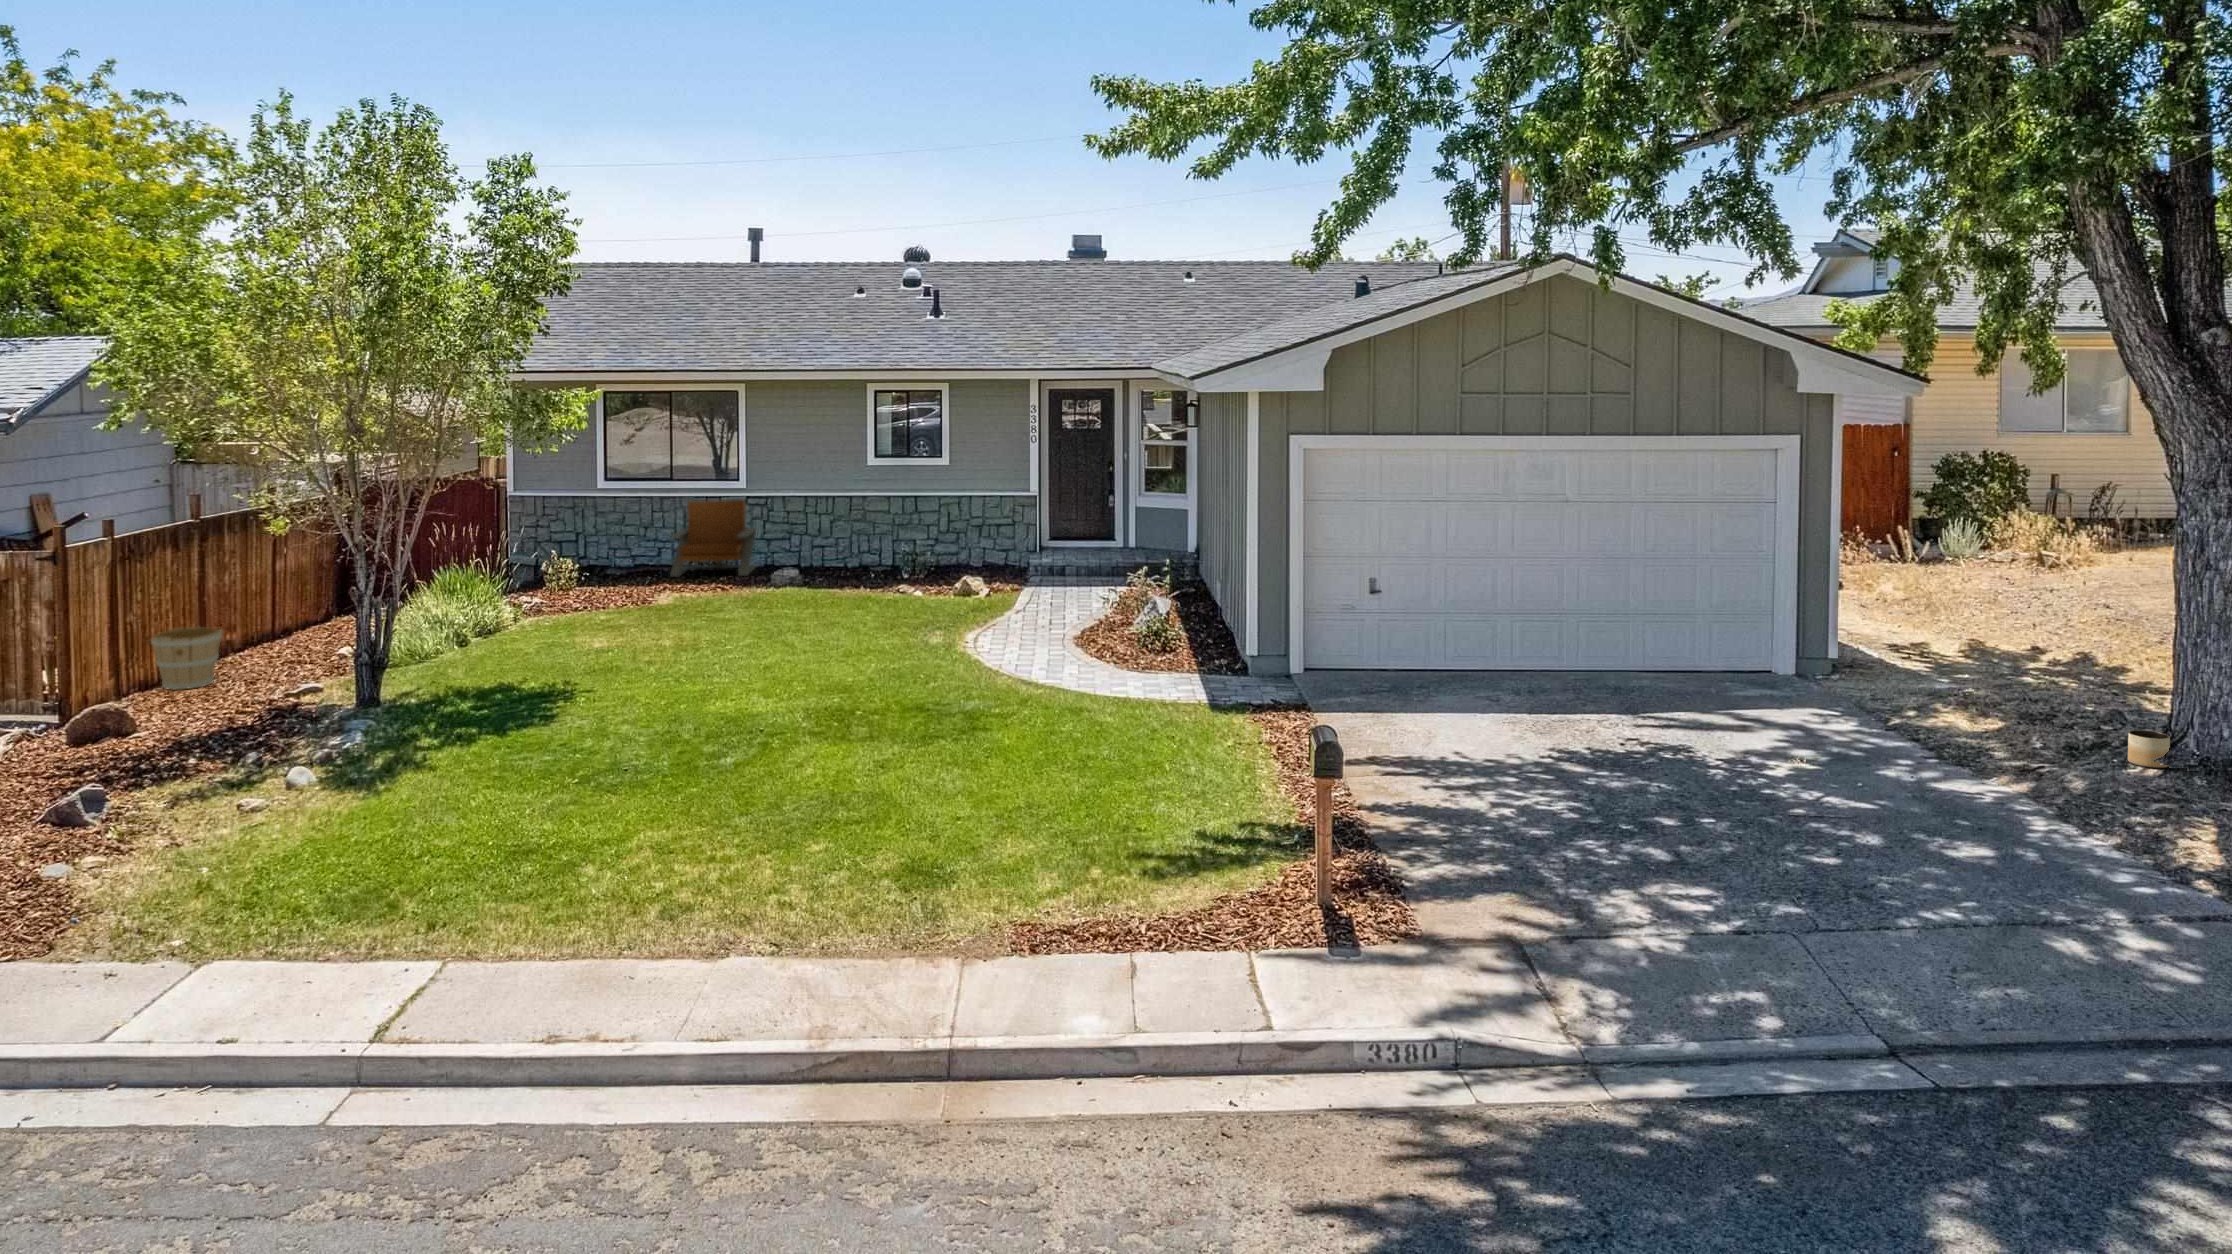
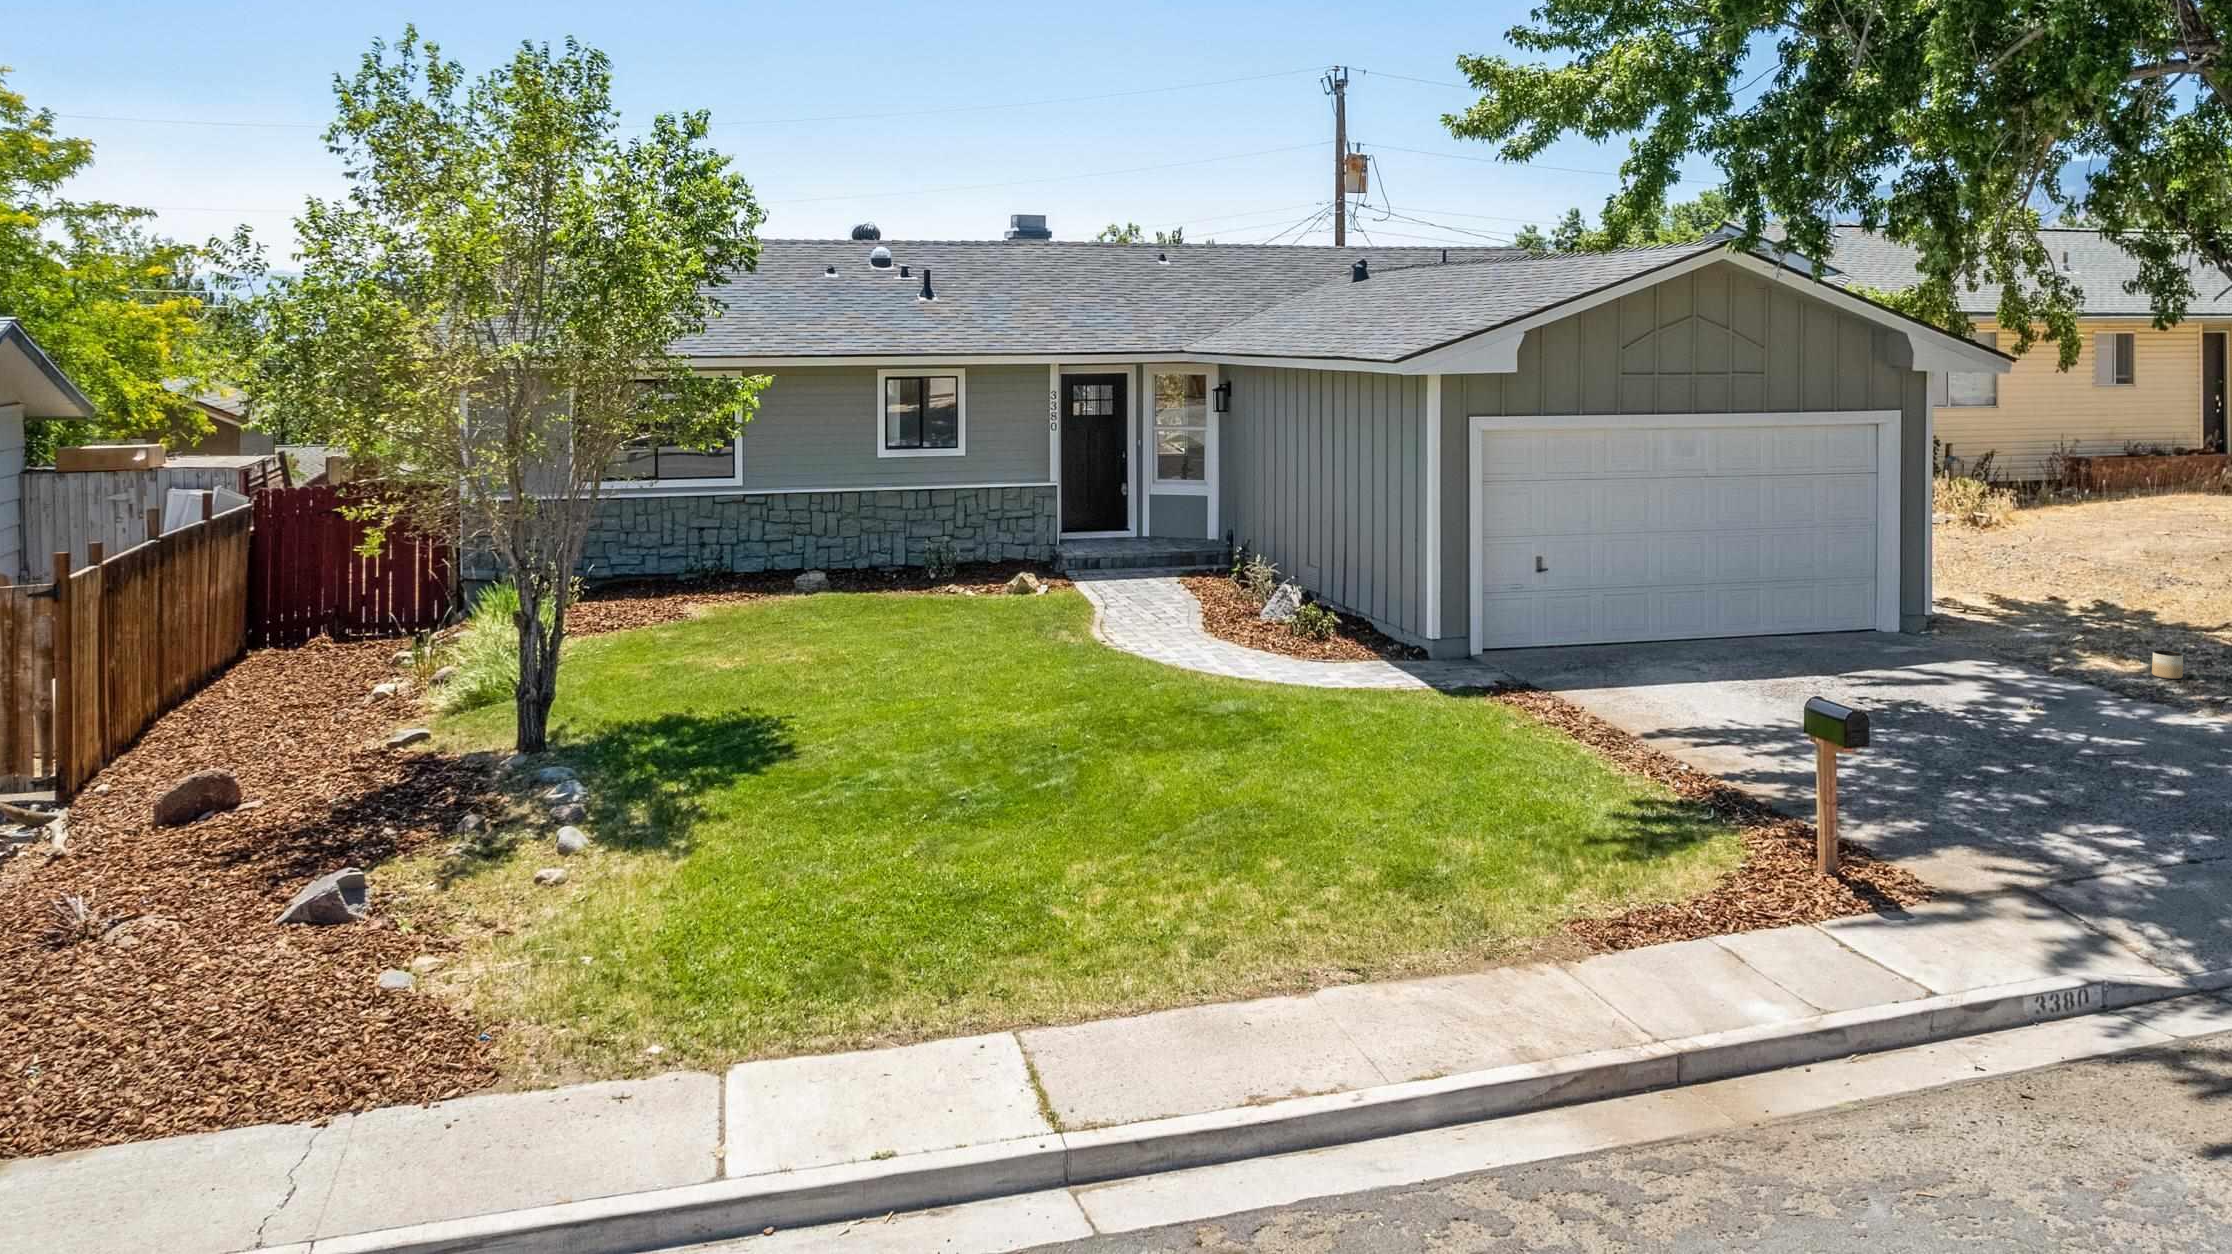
lounge chair: present [670,500,756,577] -> none [673,498,768,589]
wooden bucket: present [151,627,222,690] -> none [135,691,239,779]

